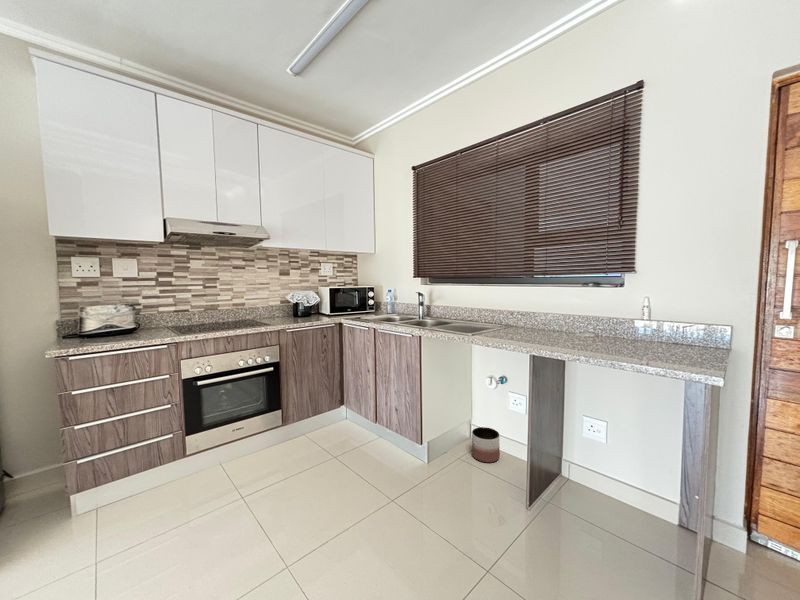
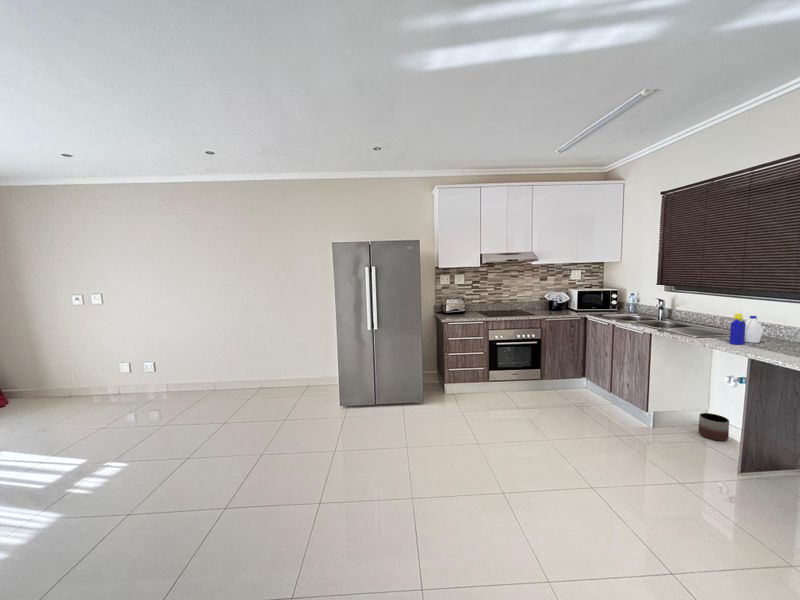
bottle: none [519,300,543,343] -> present [730,313,763,345]

